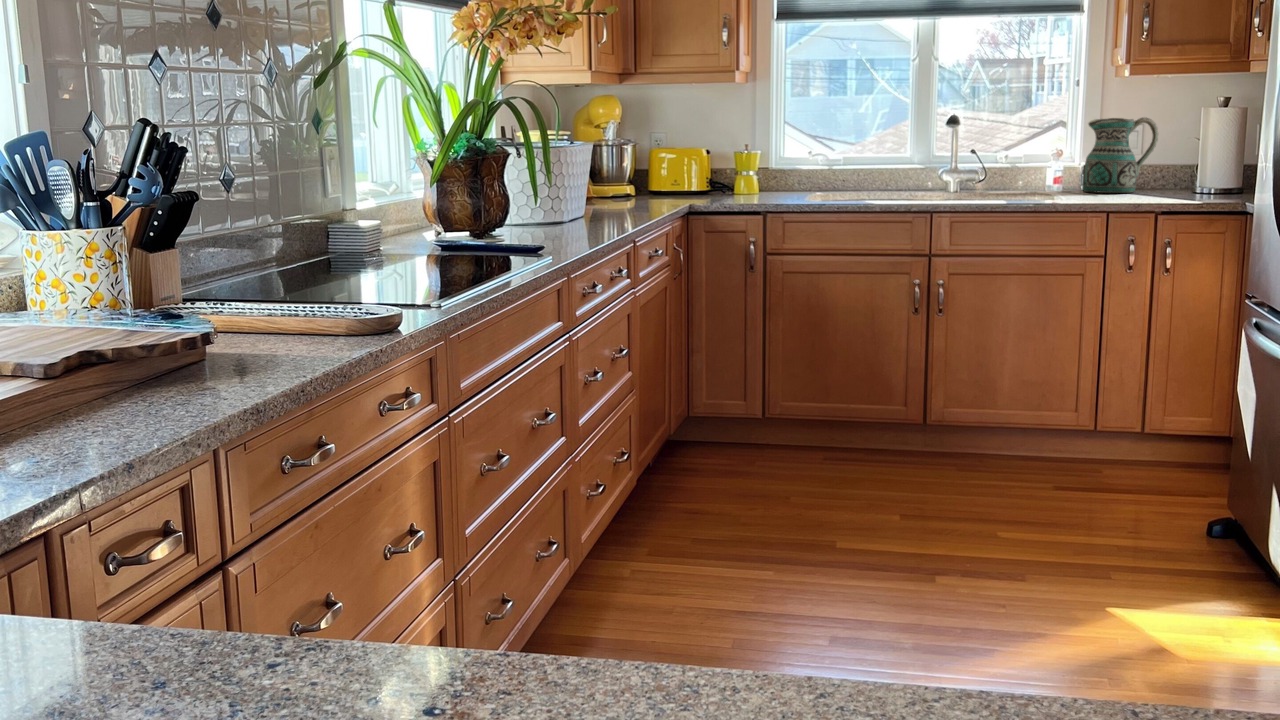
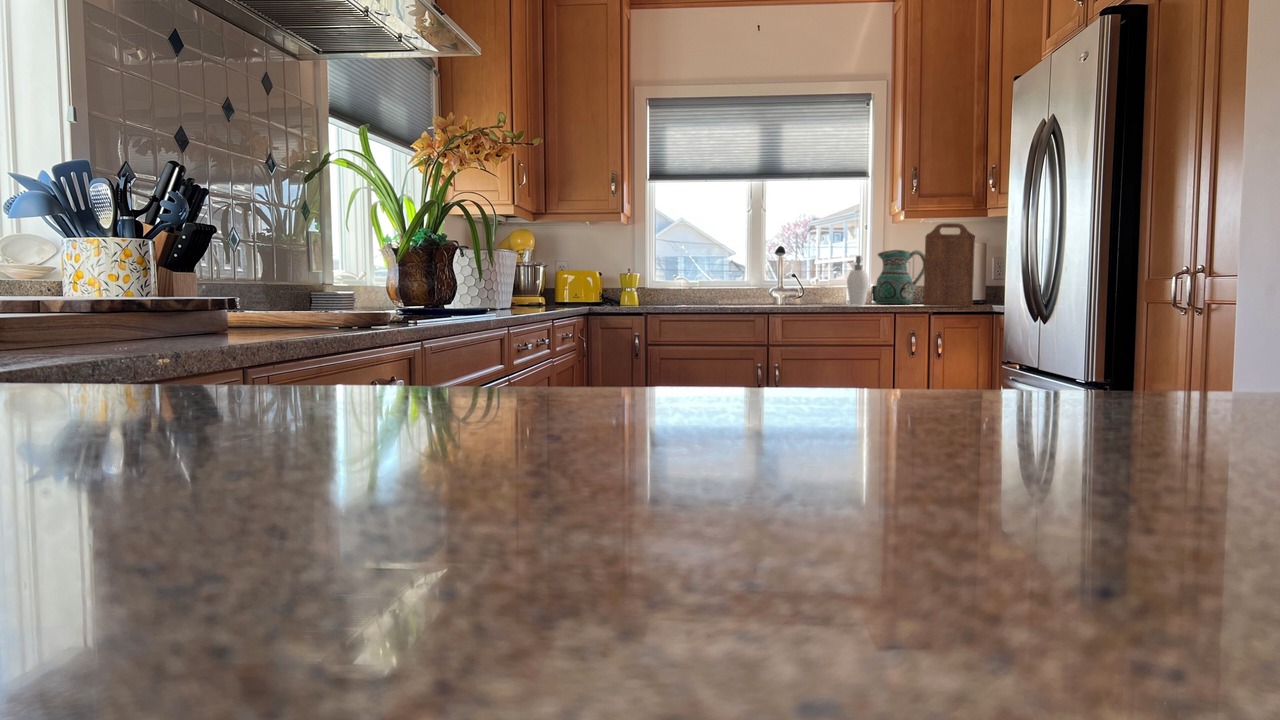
cutting board: none [1147,86,1226,203] -> present [923,223,975,307]
soap dispenser: none [1042,130,1082,199] -> present [847,256,869,306]

